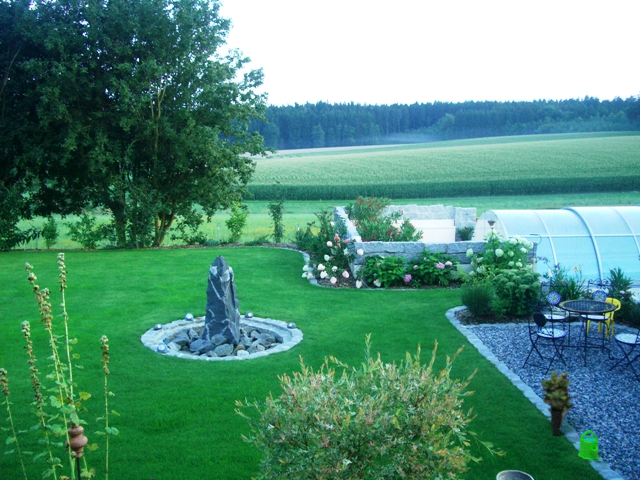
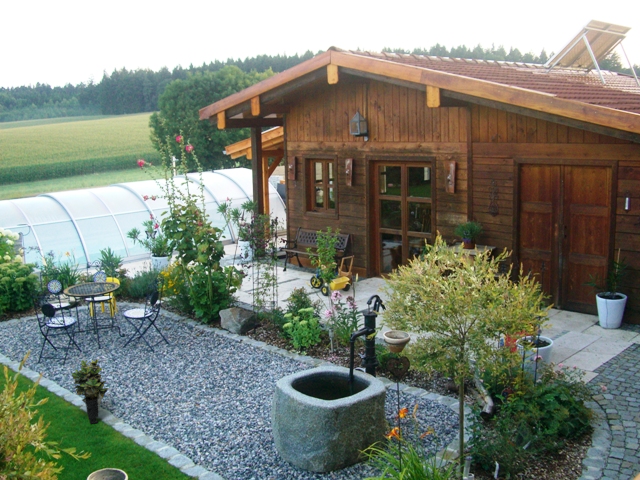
watering can: present [578,430,599,460] -> none [121,410,141,439]

